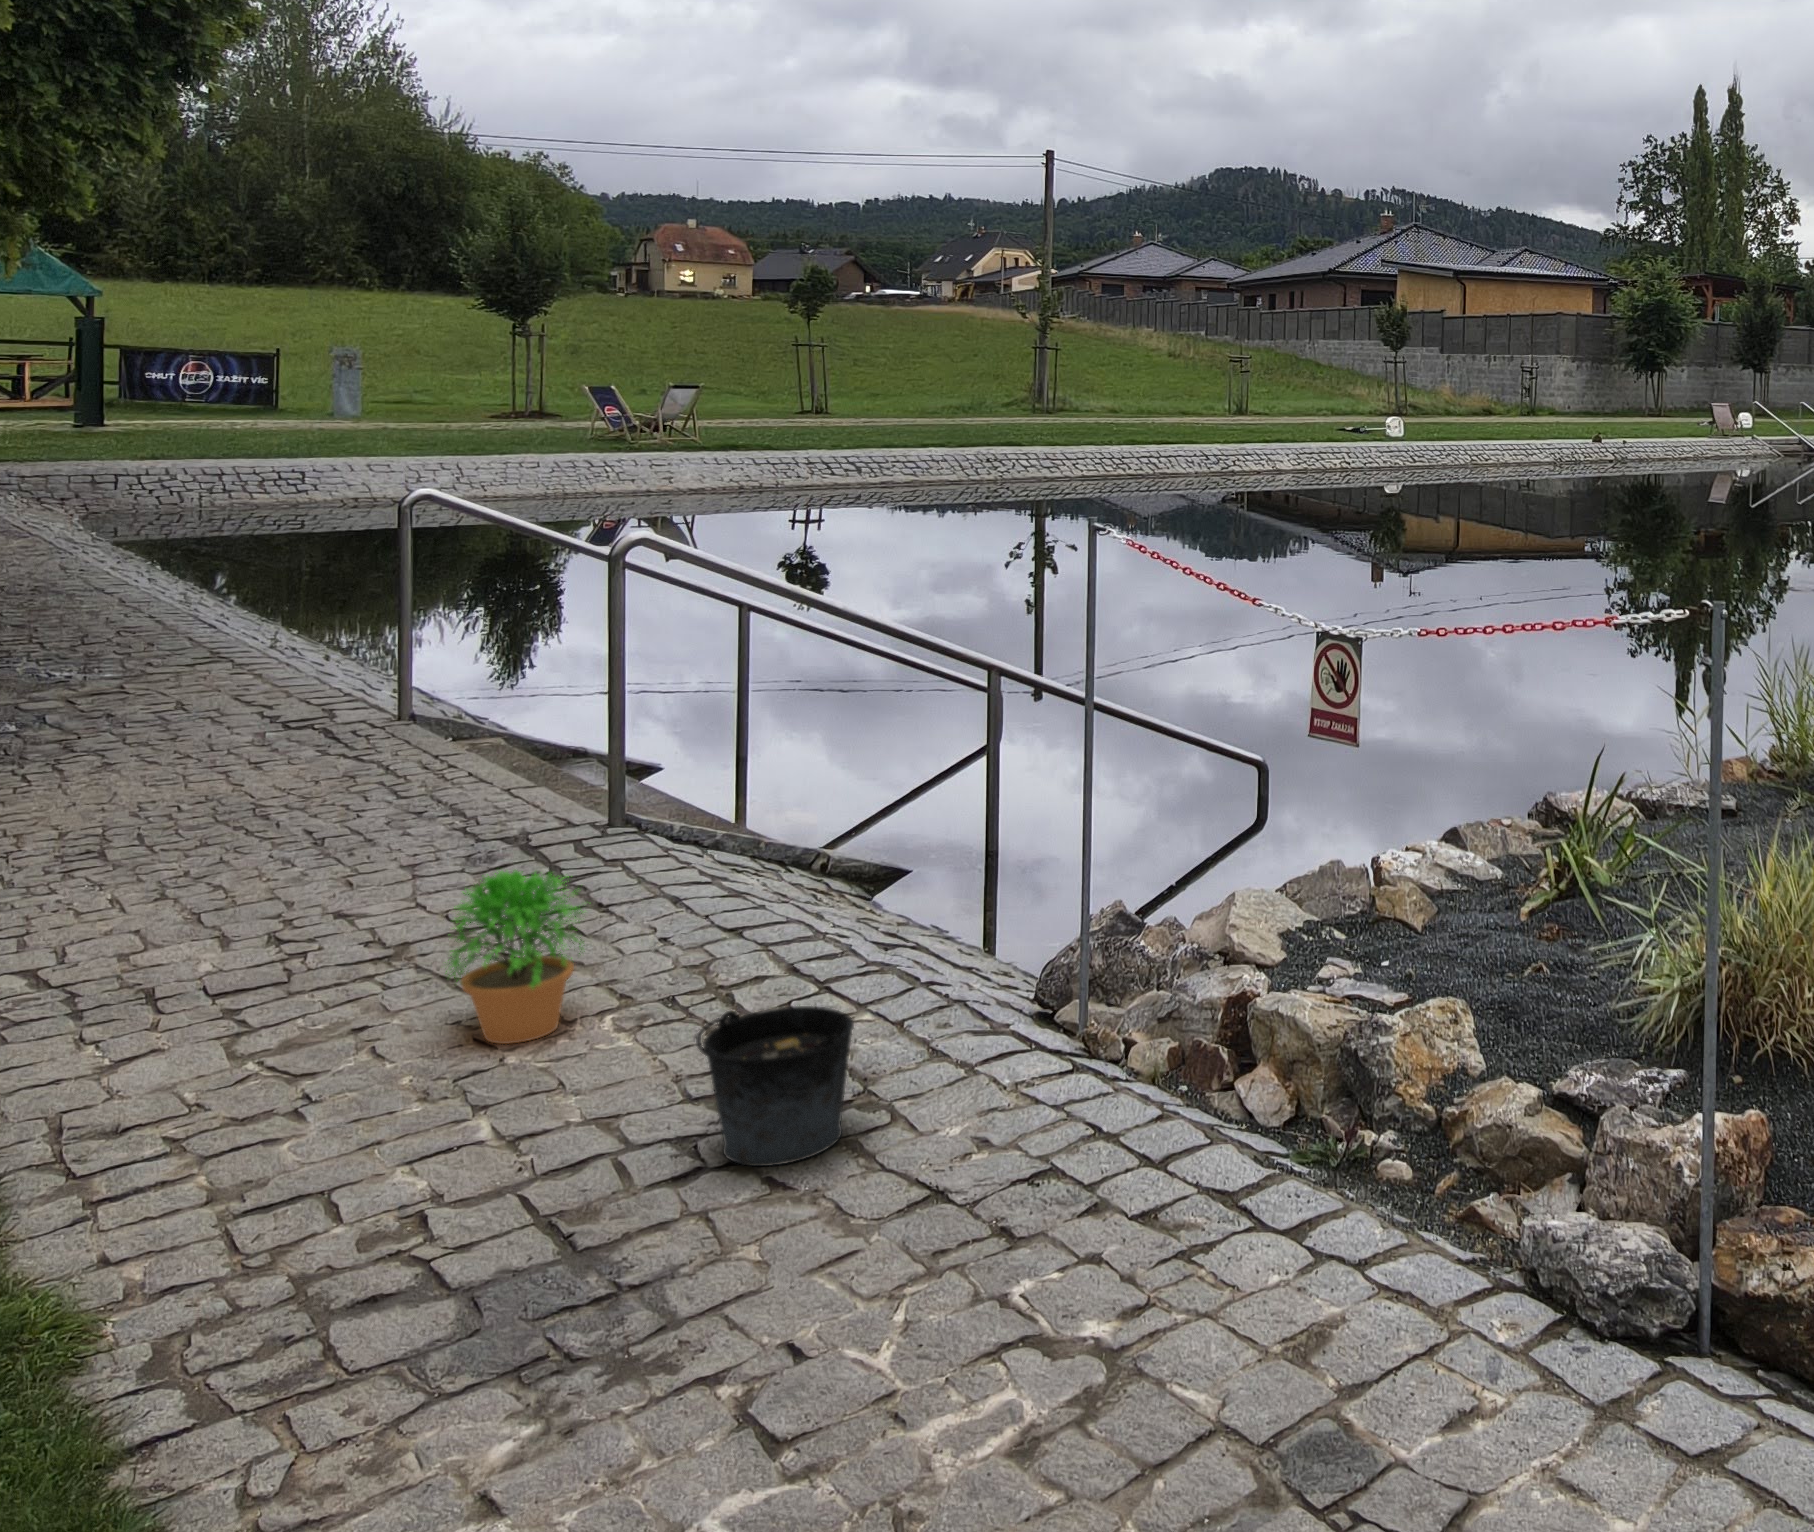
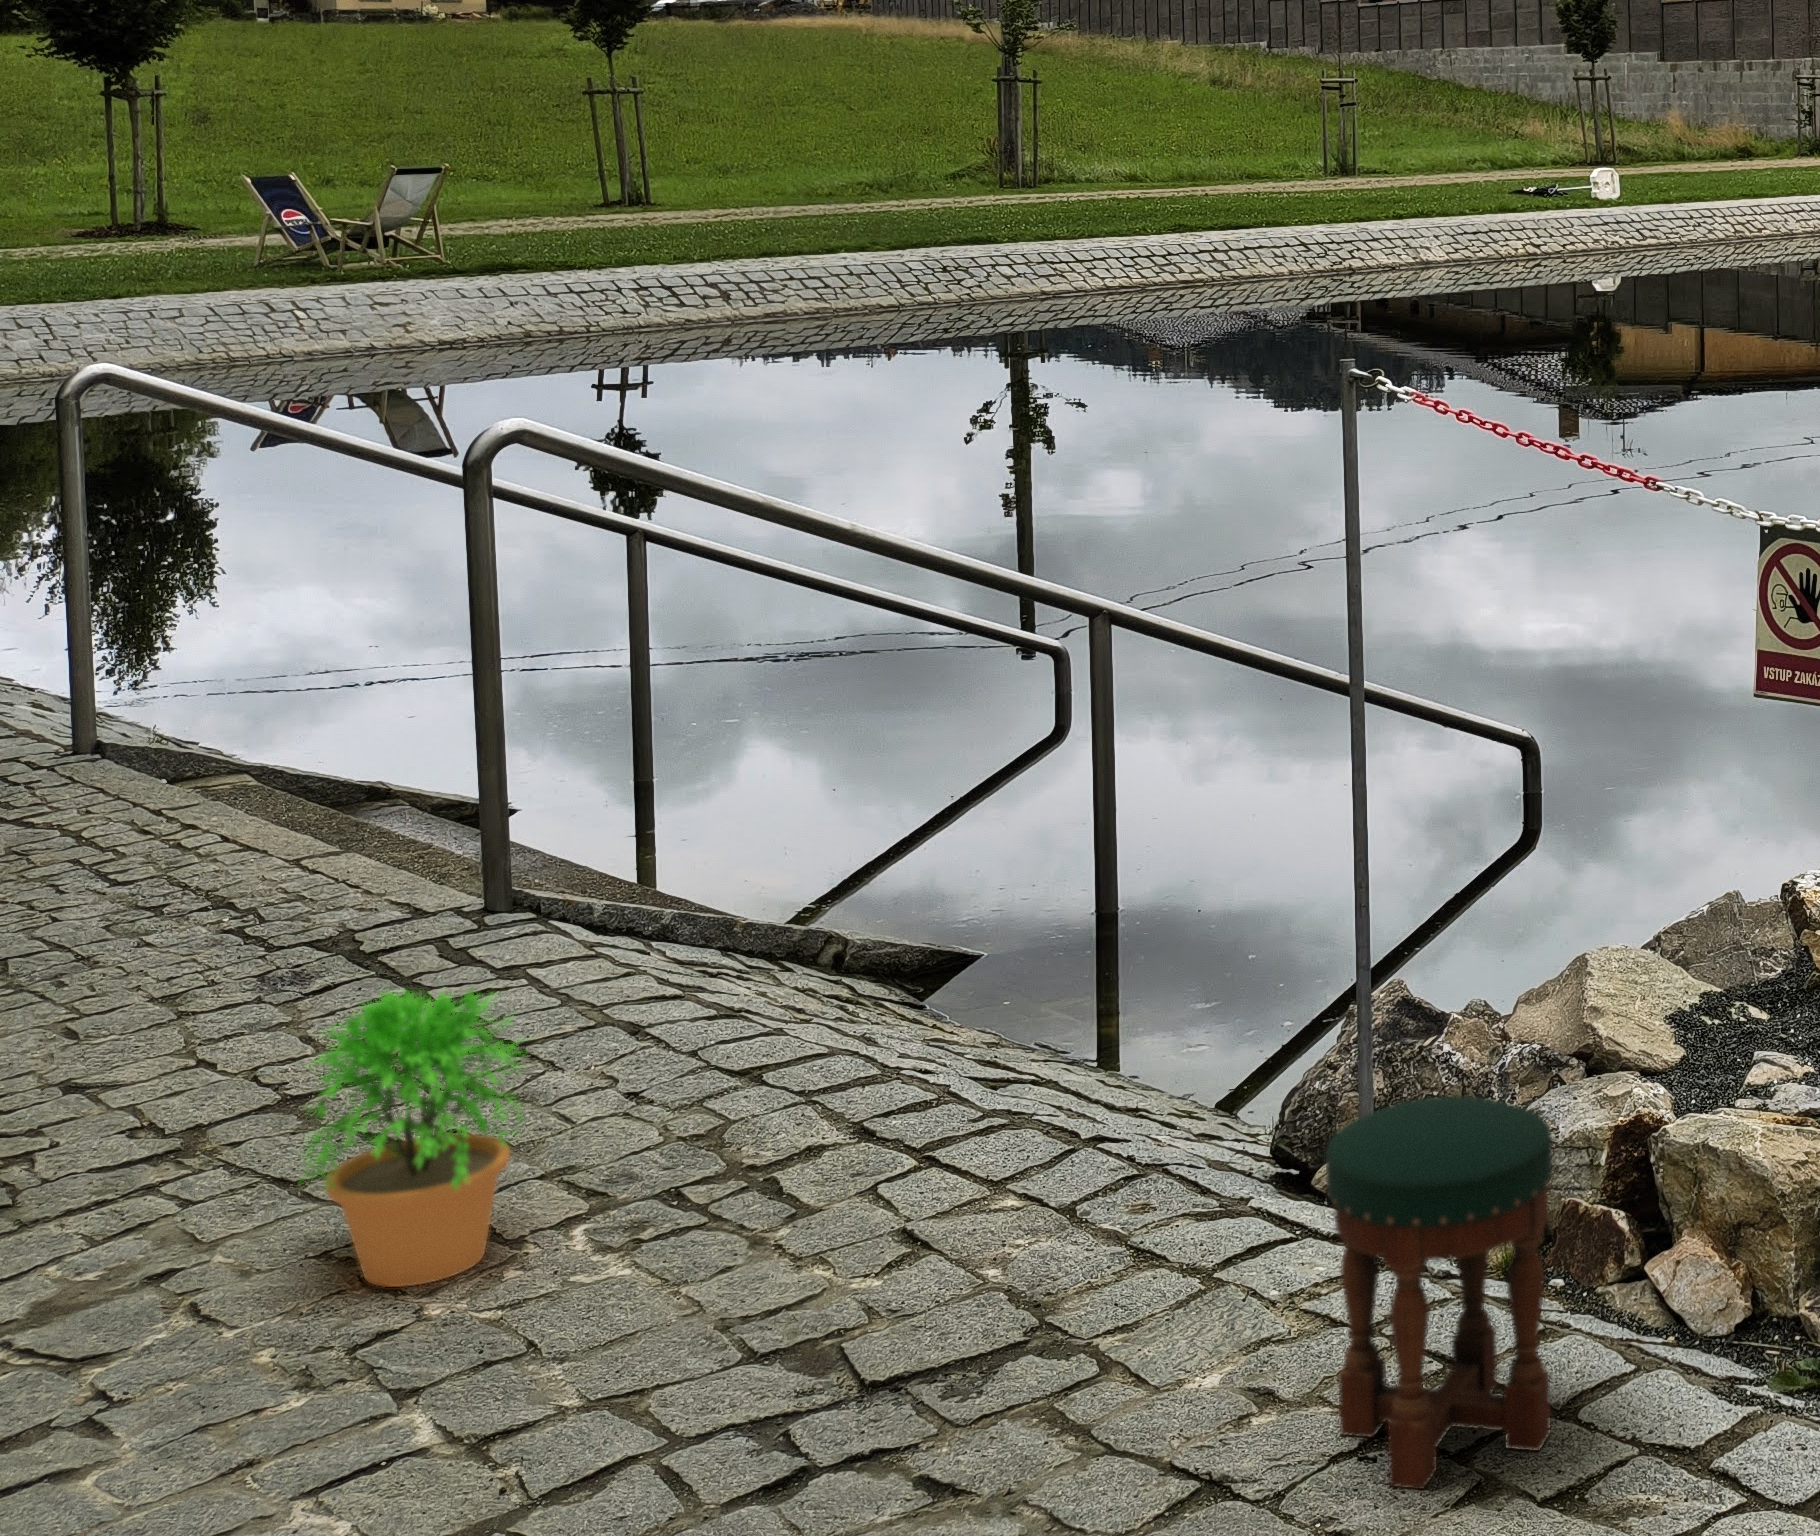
stool: none [1008,972,1149,1208] -> present [1326,1096,1552,1489]
bucket: present [696,1006,854,1166] -> none [791,1185,1047,1457]

